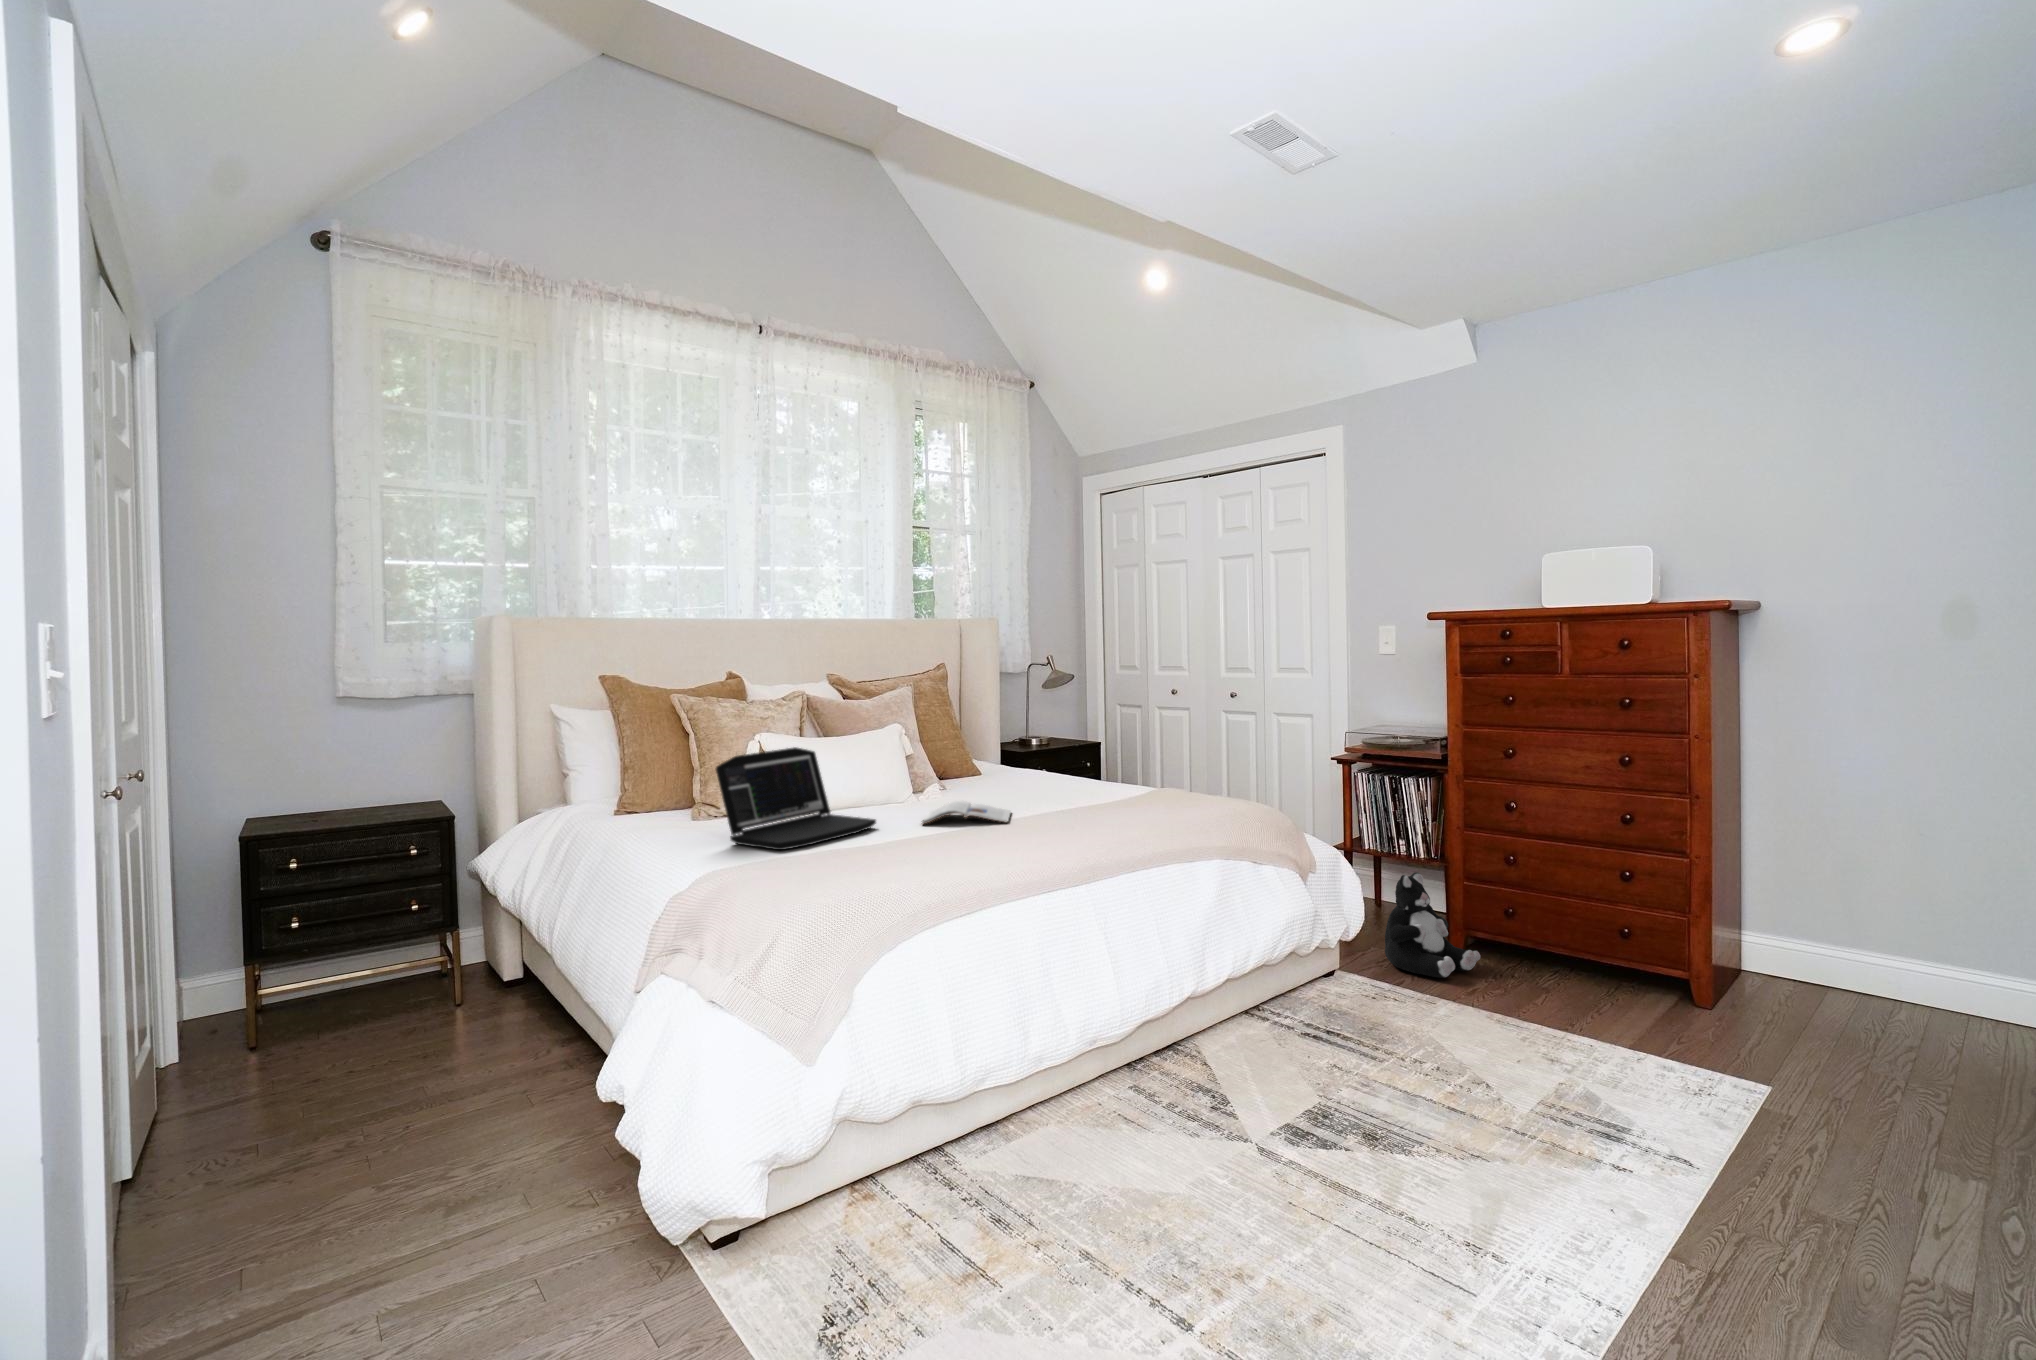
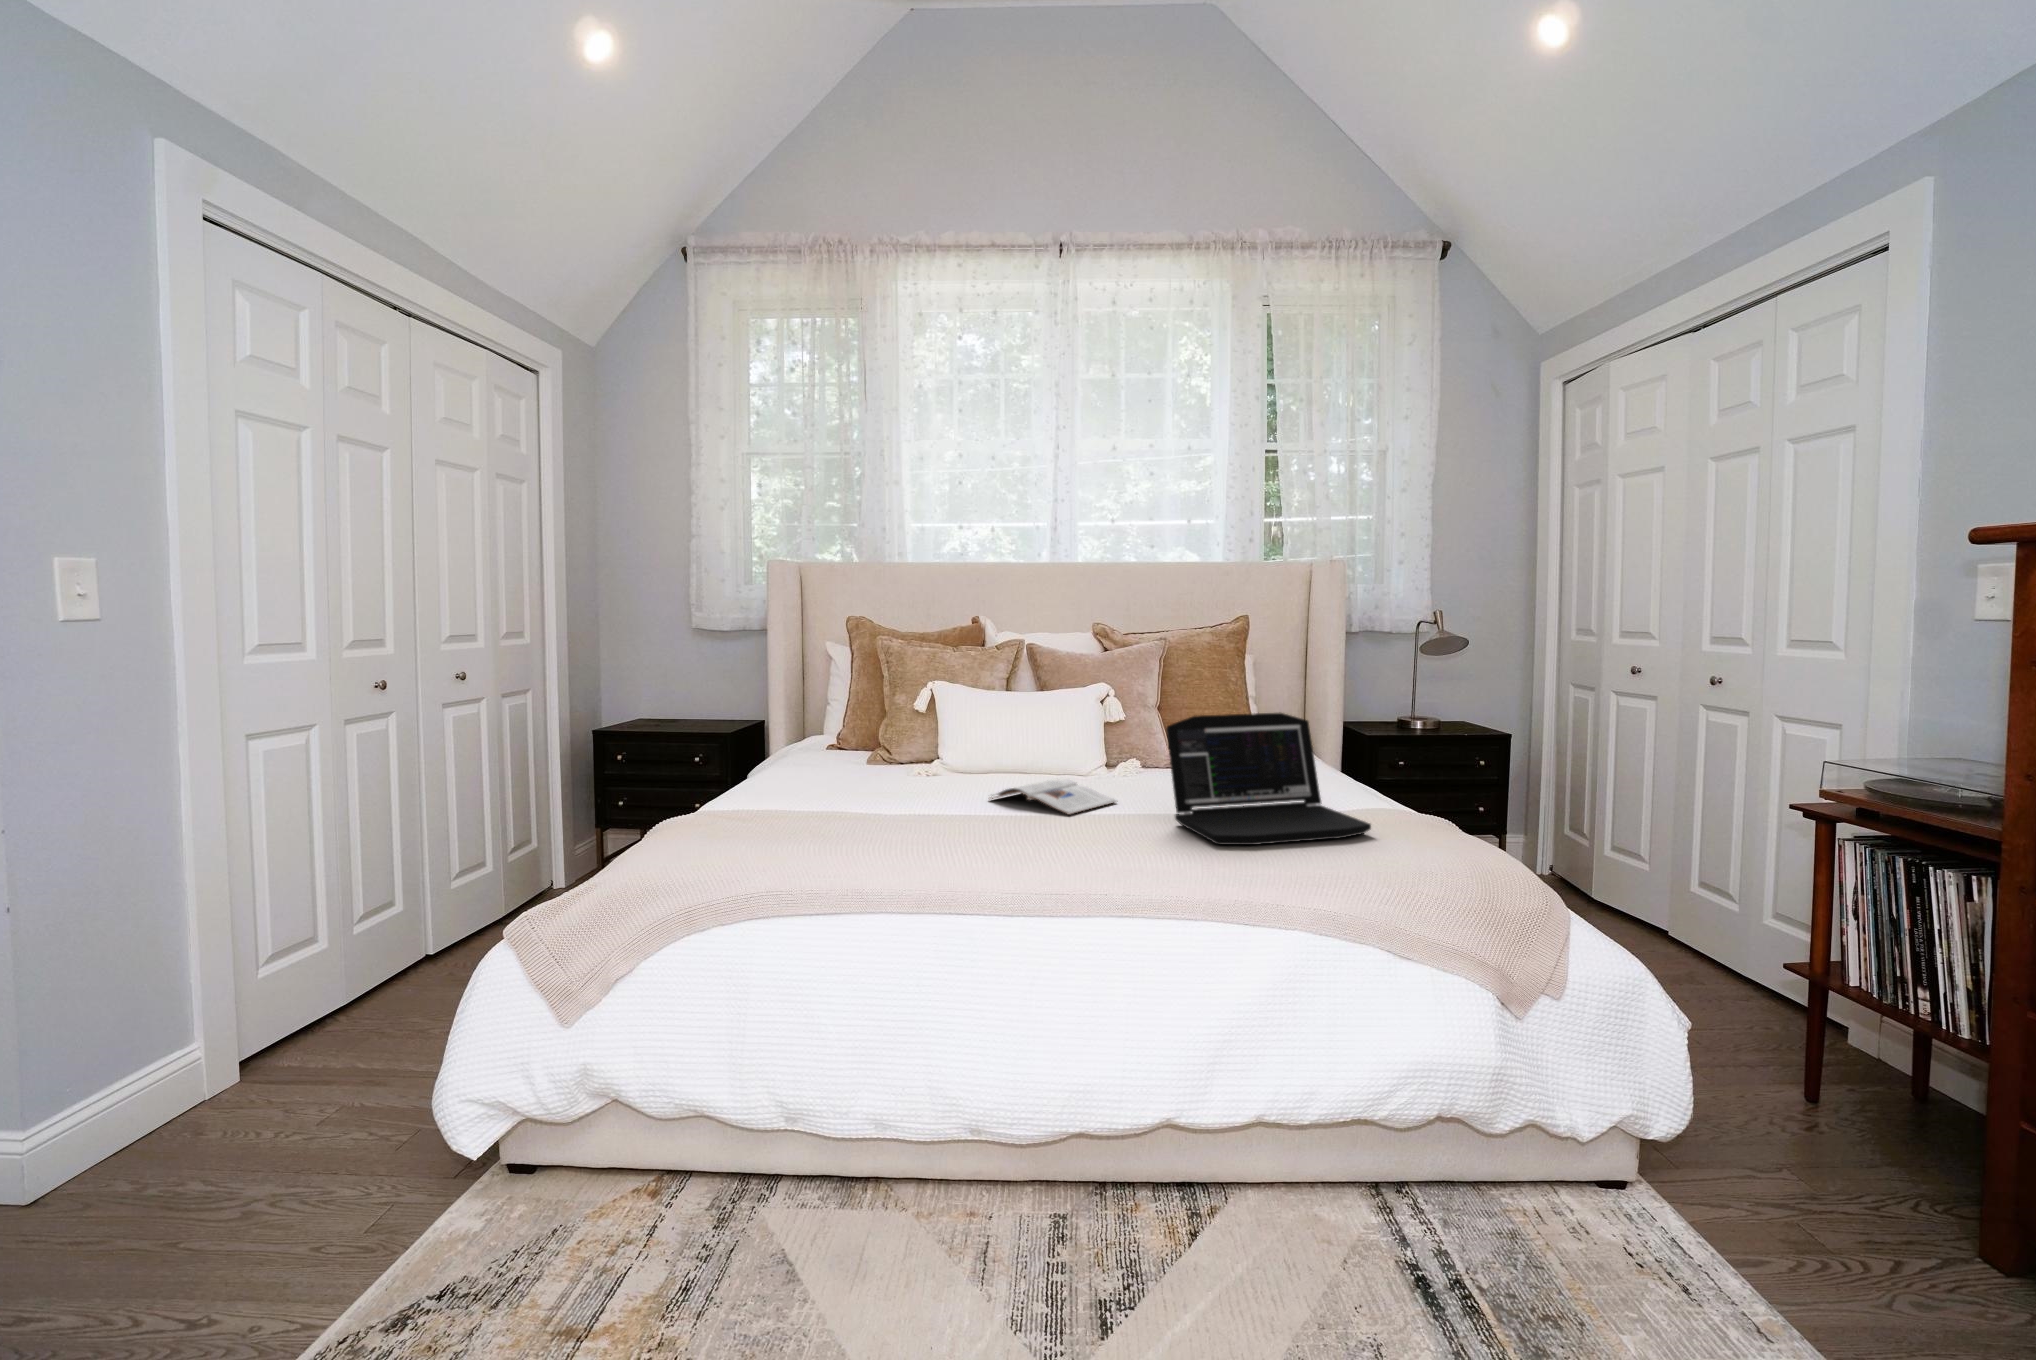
laptop: present [716,747,876,850] -> present [1166,713,1371,845]
plush toy: present [1385,872,1480,978] -> none [1753,1052,1978,1294]

